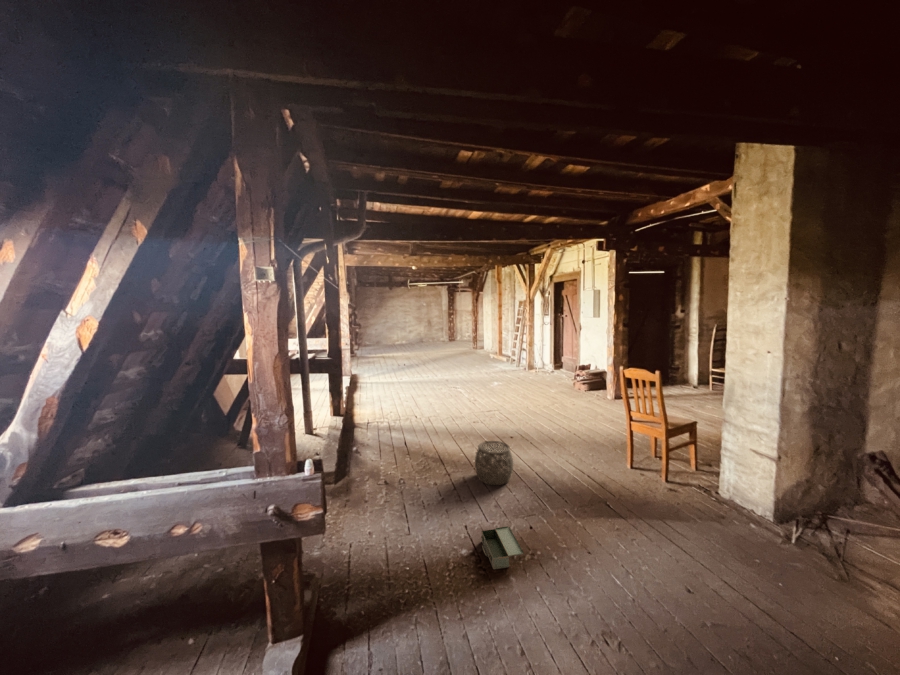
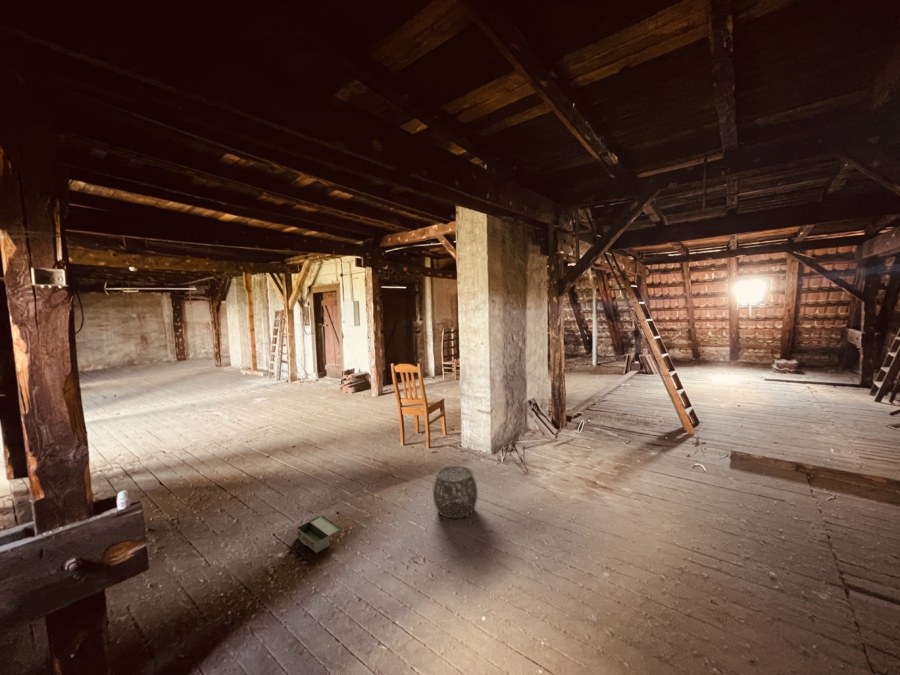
woven basket: present [475,441,513,485] -> present [433,466,478,519]

